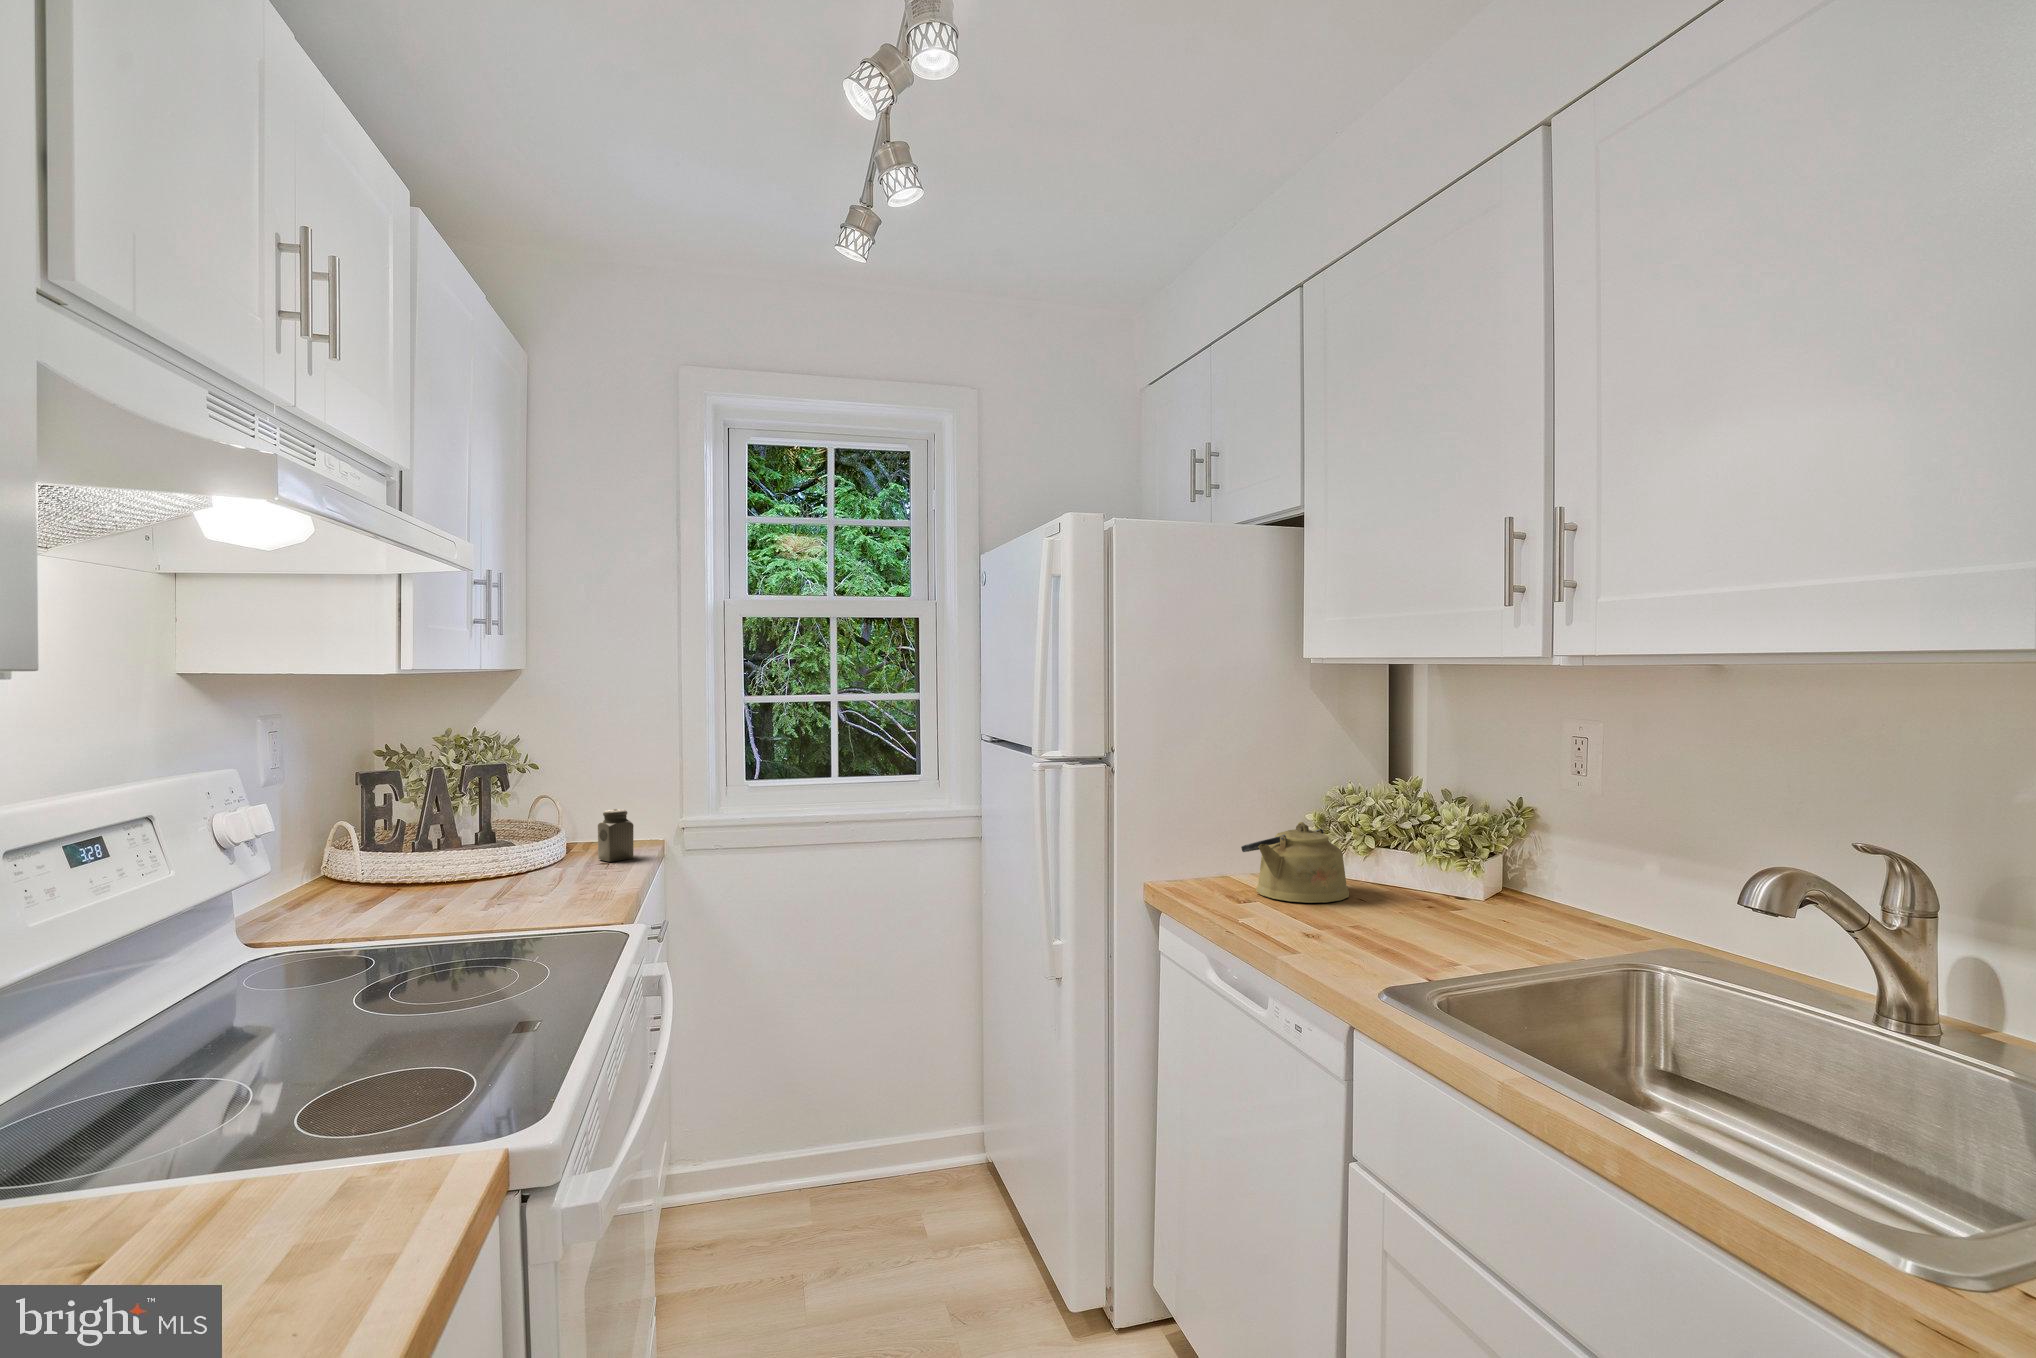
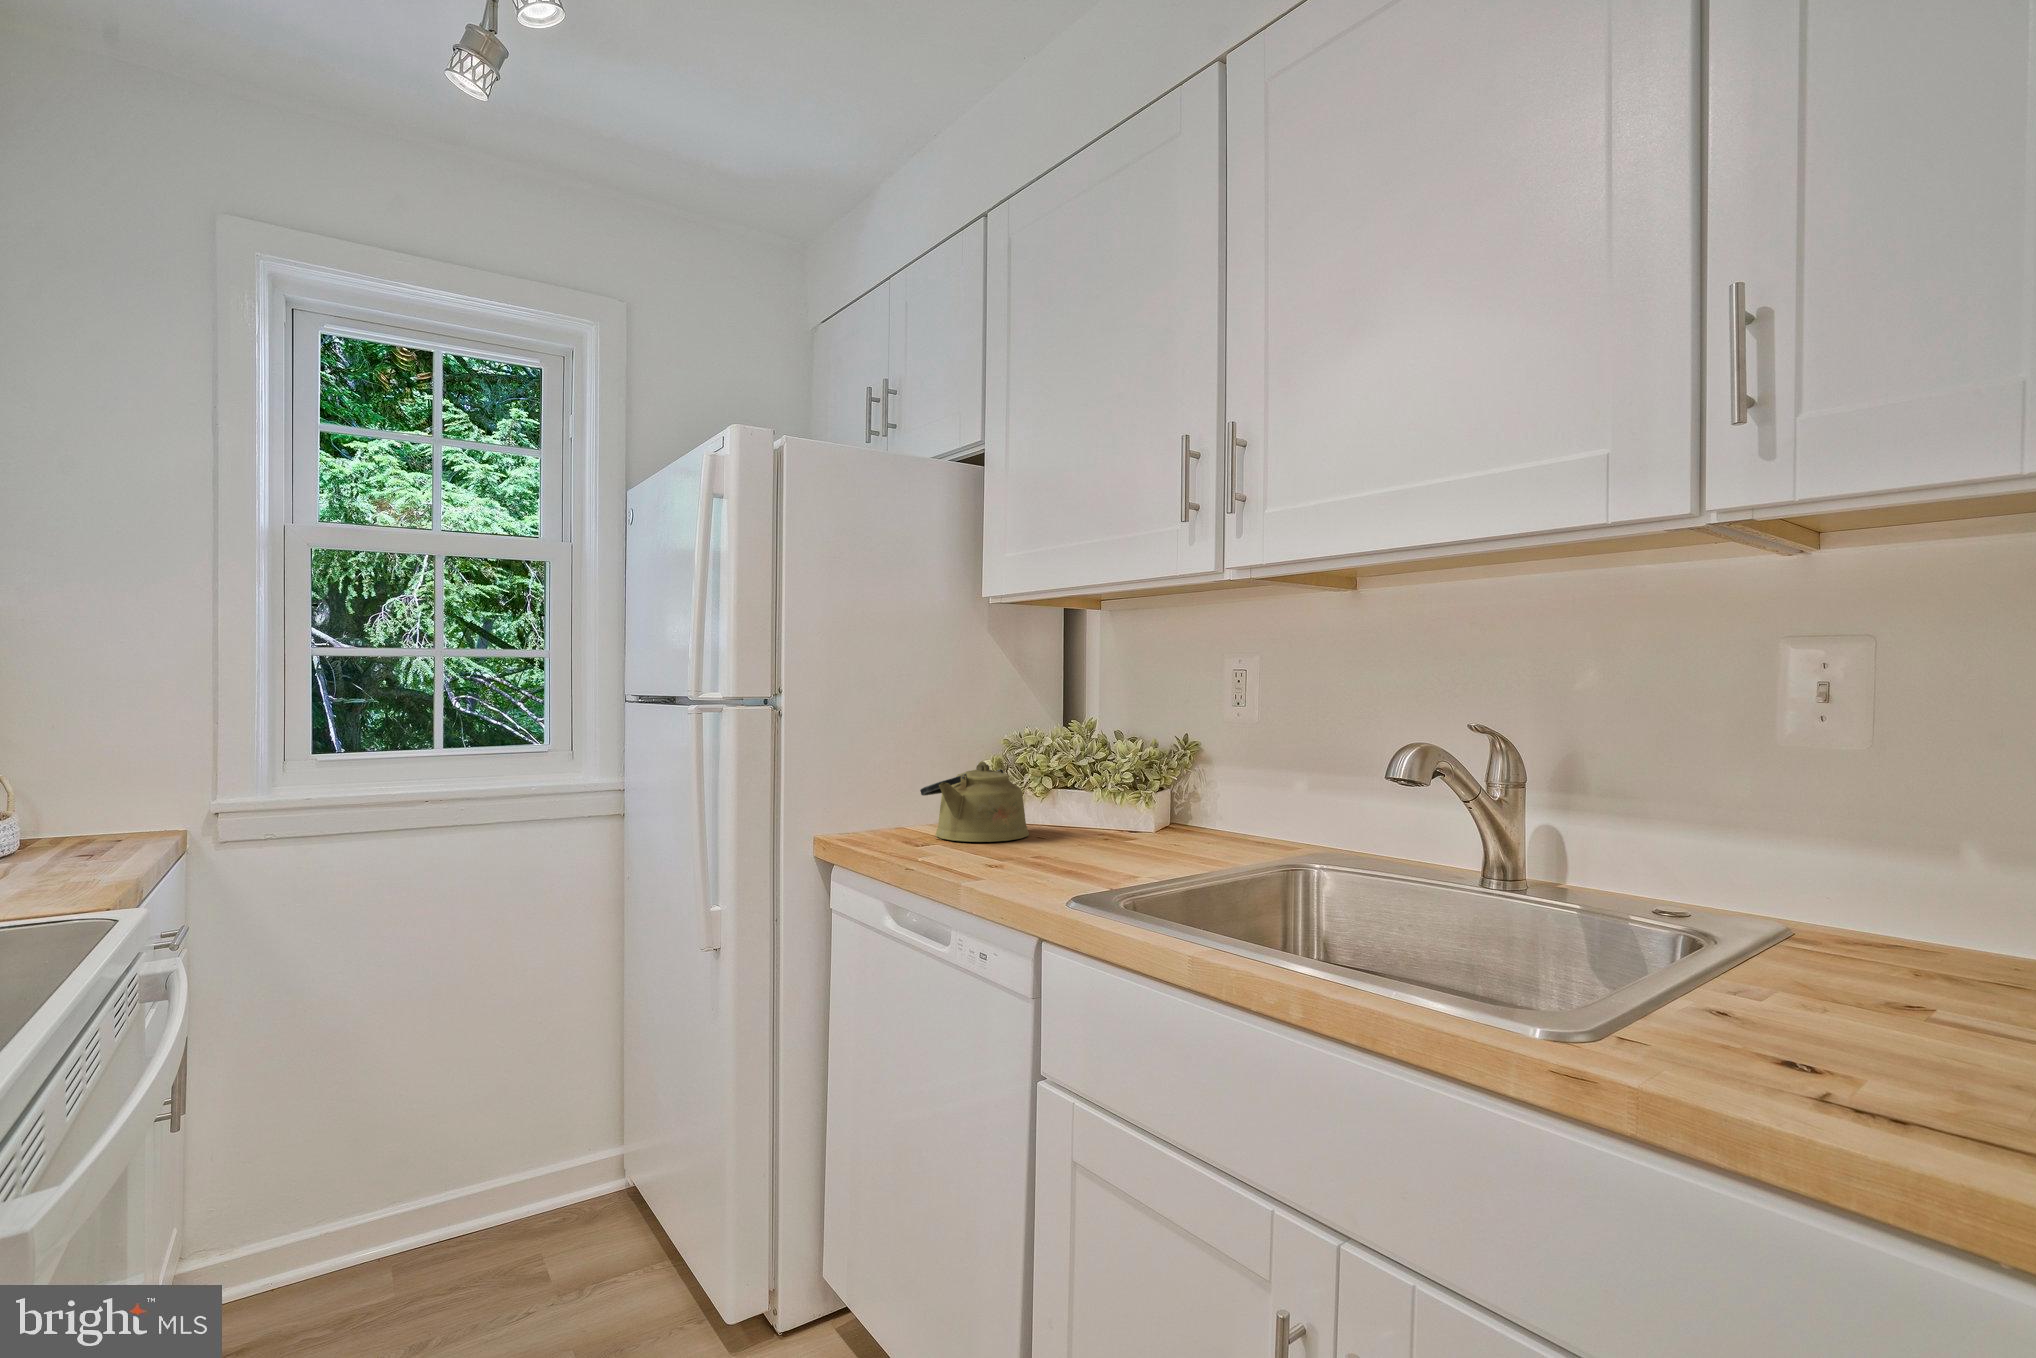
salt shaker: present [598,809,634,862] -> none [65,780,125,849]

